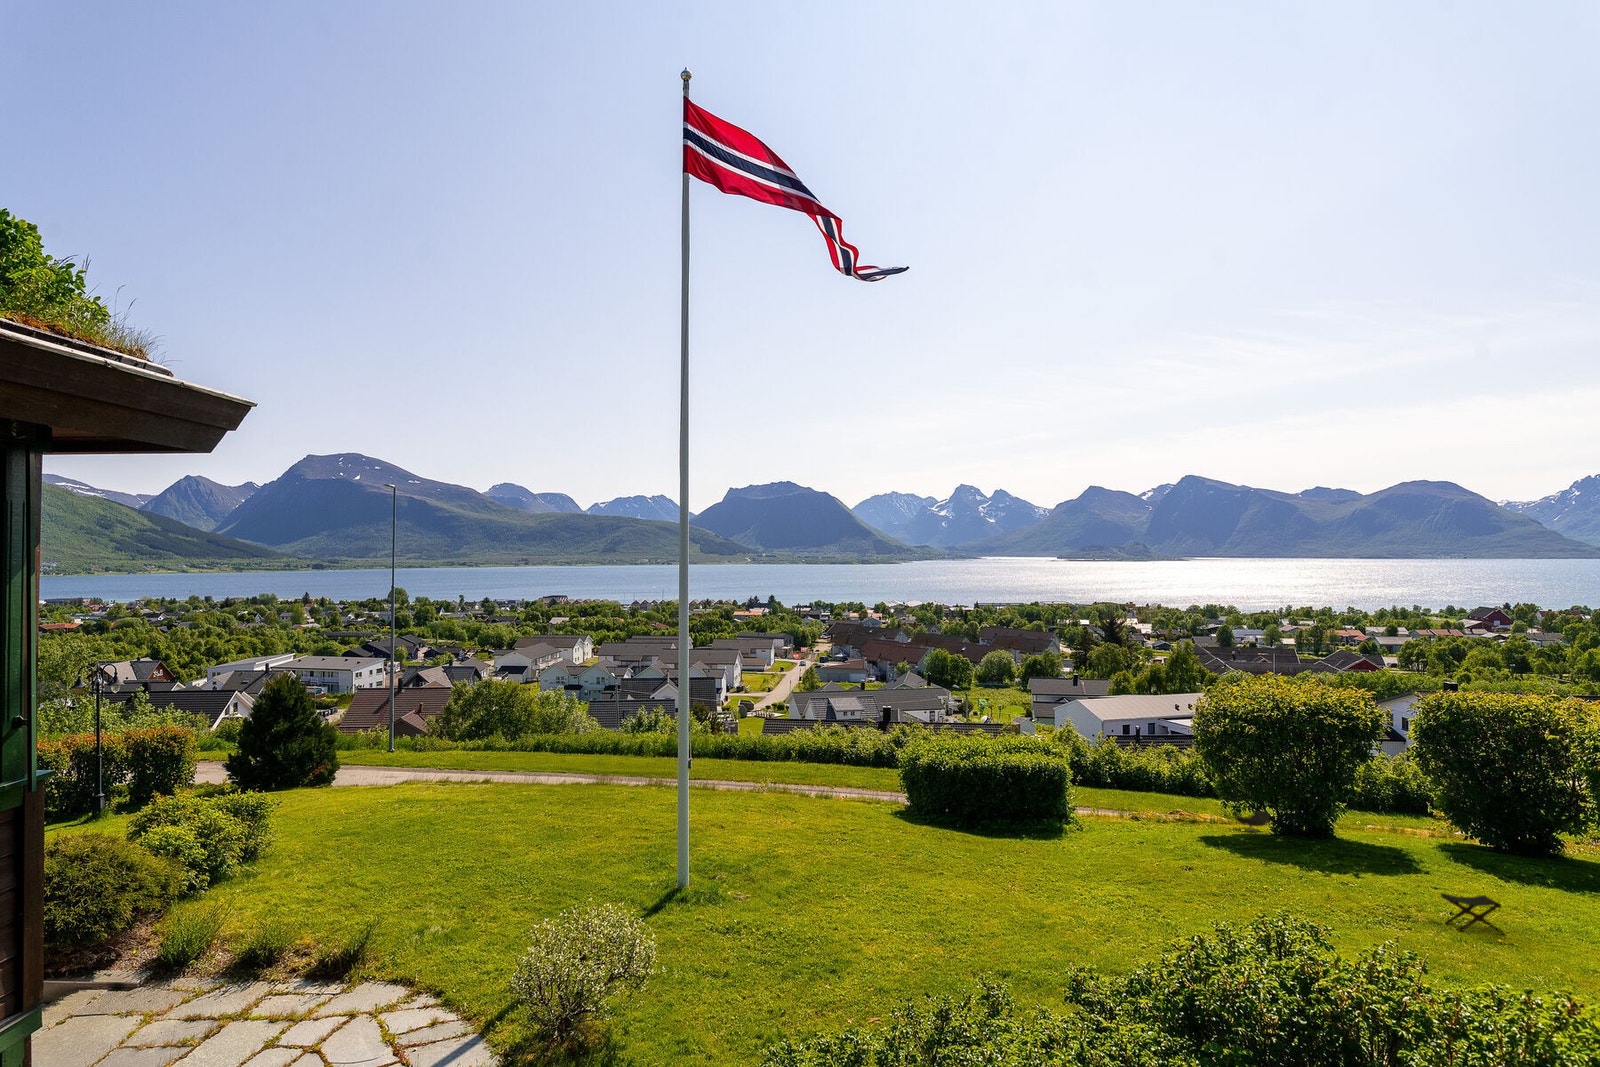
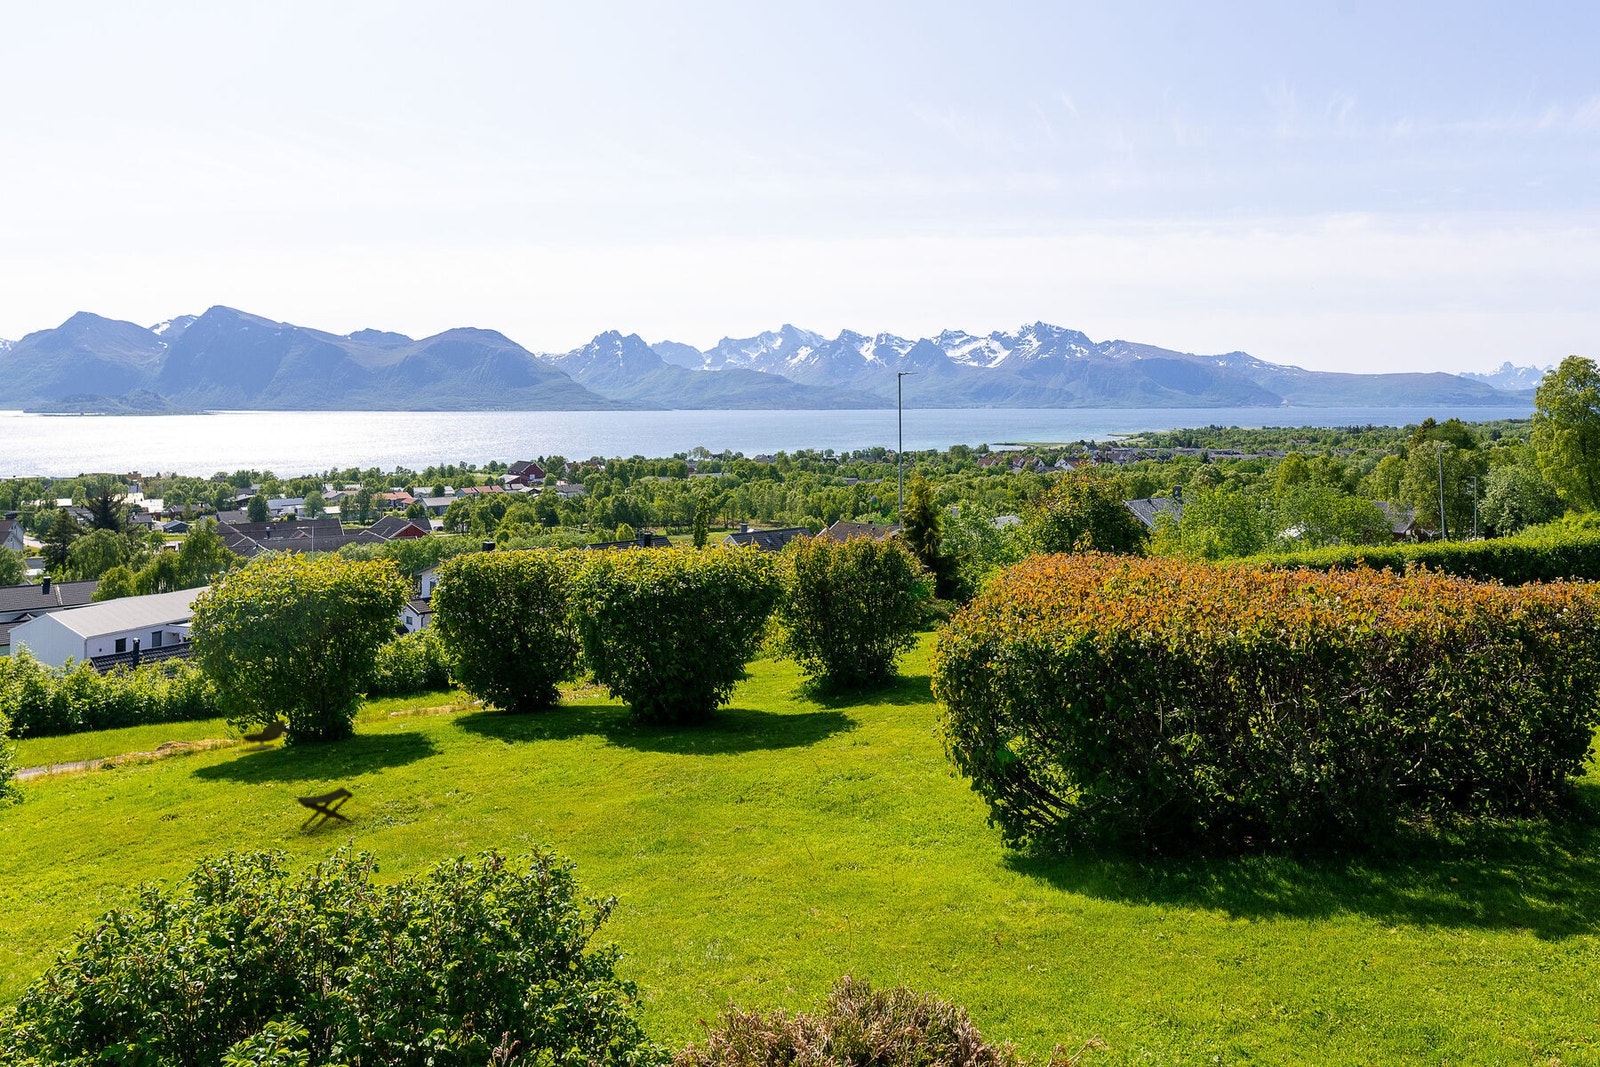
footstool: present [1441,893,1504,934] -> present [297,787,354,836]

